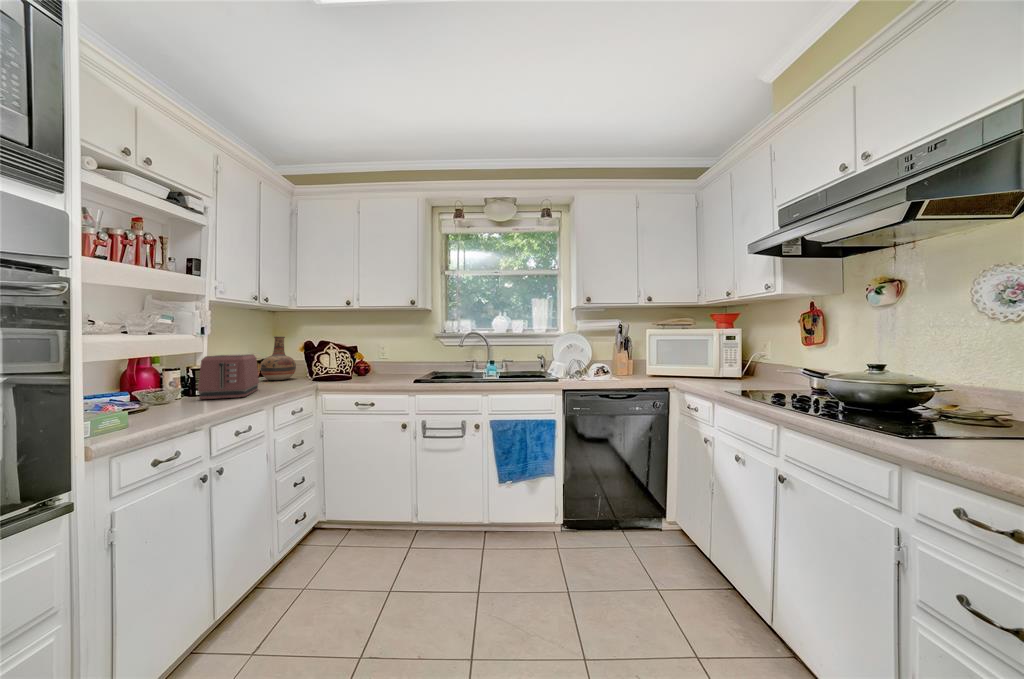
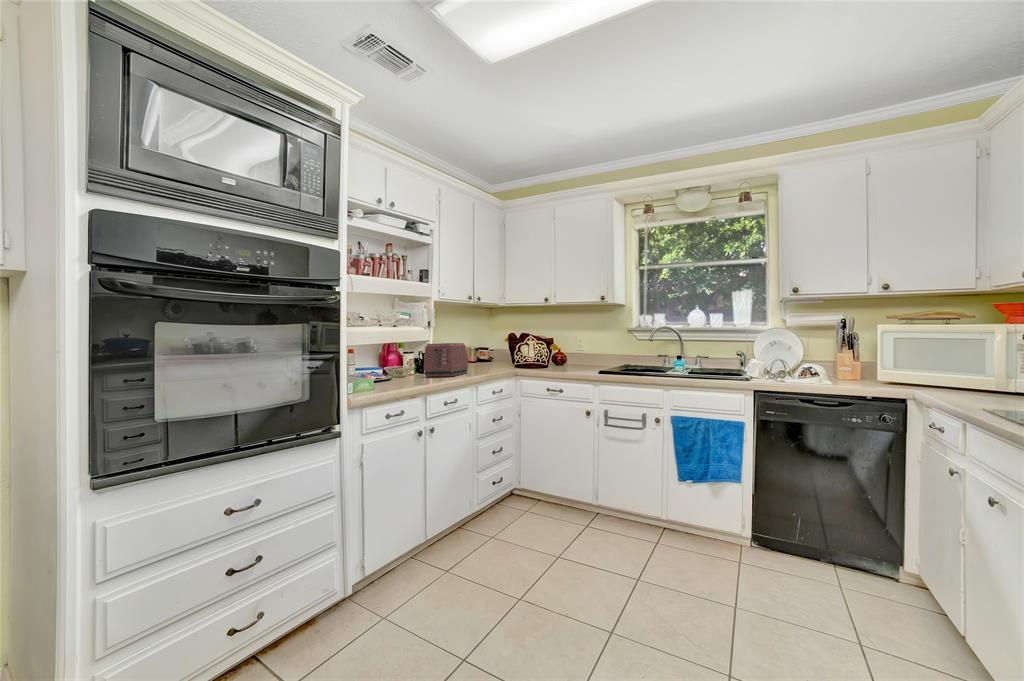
vase: present [260,336,296,380] -> none [478,329,505,368]

